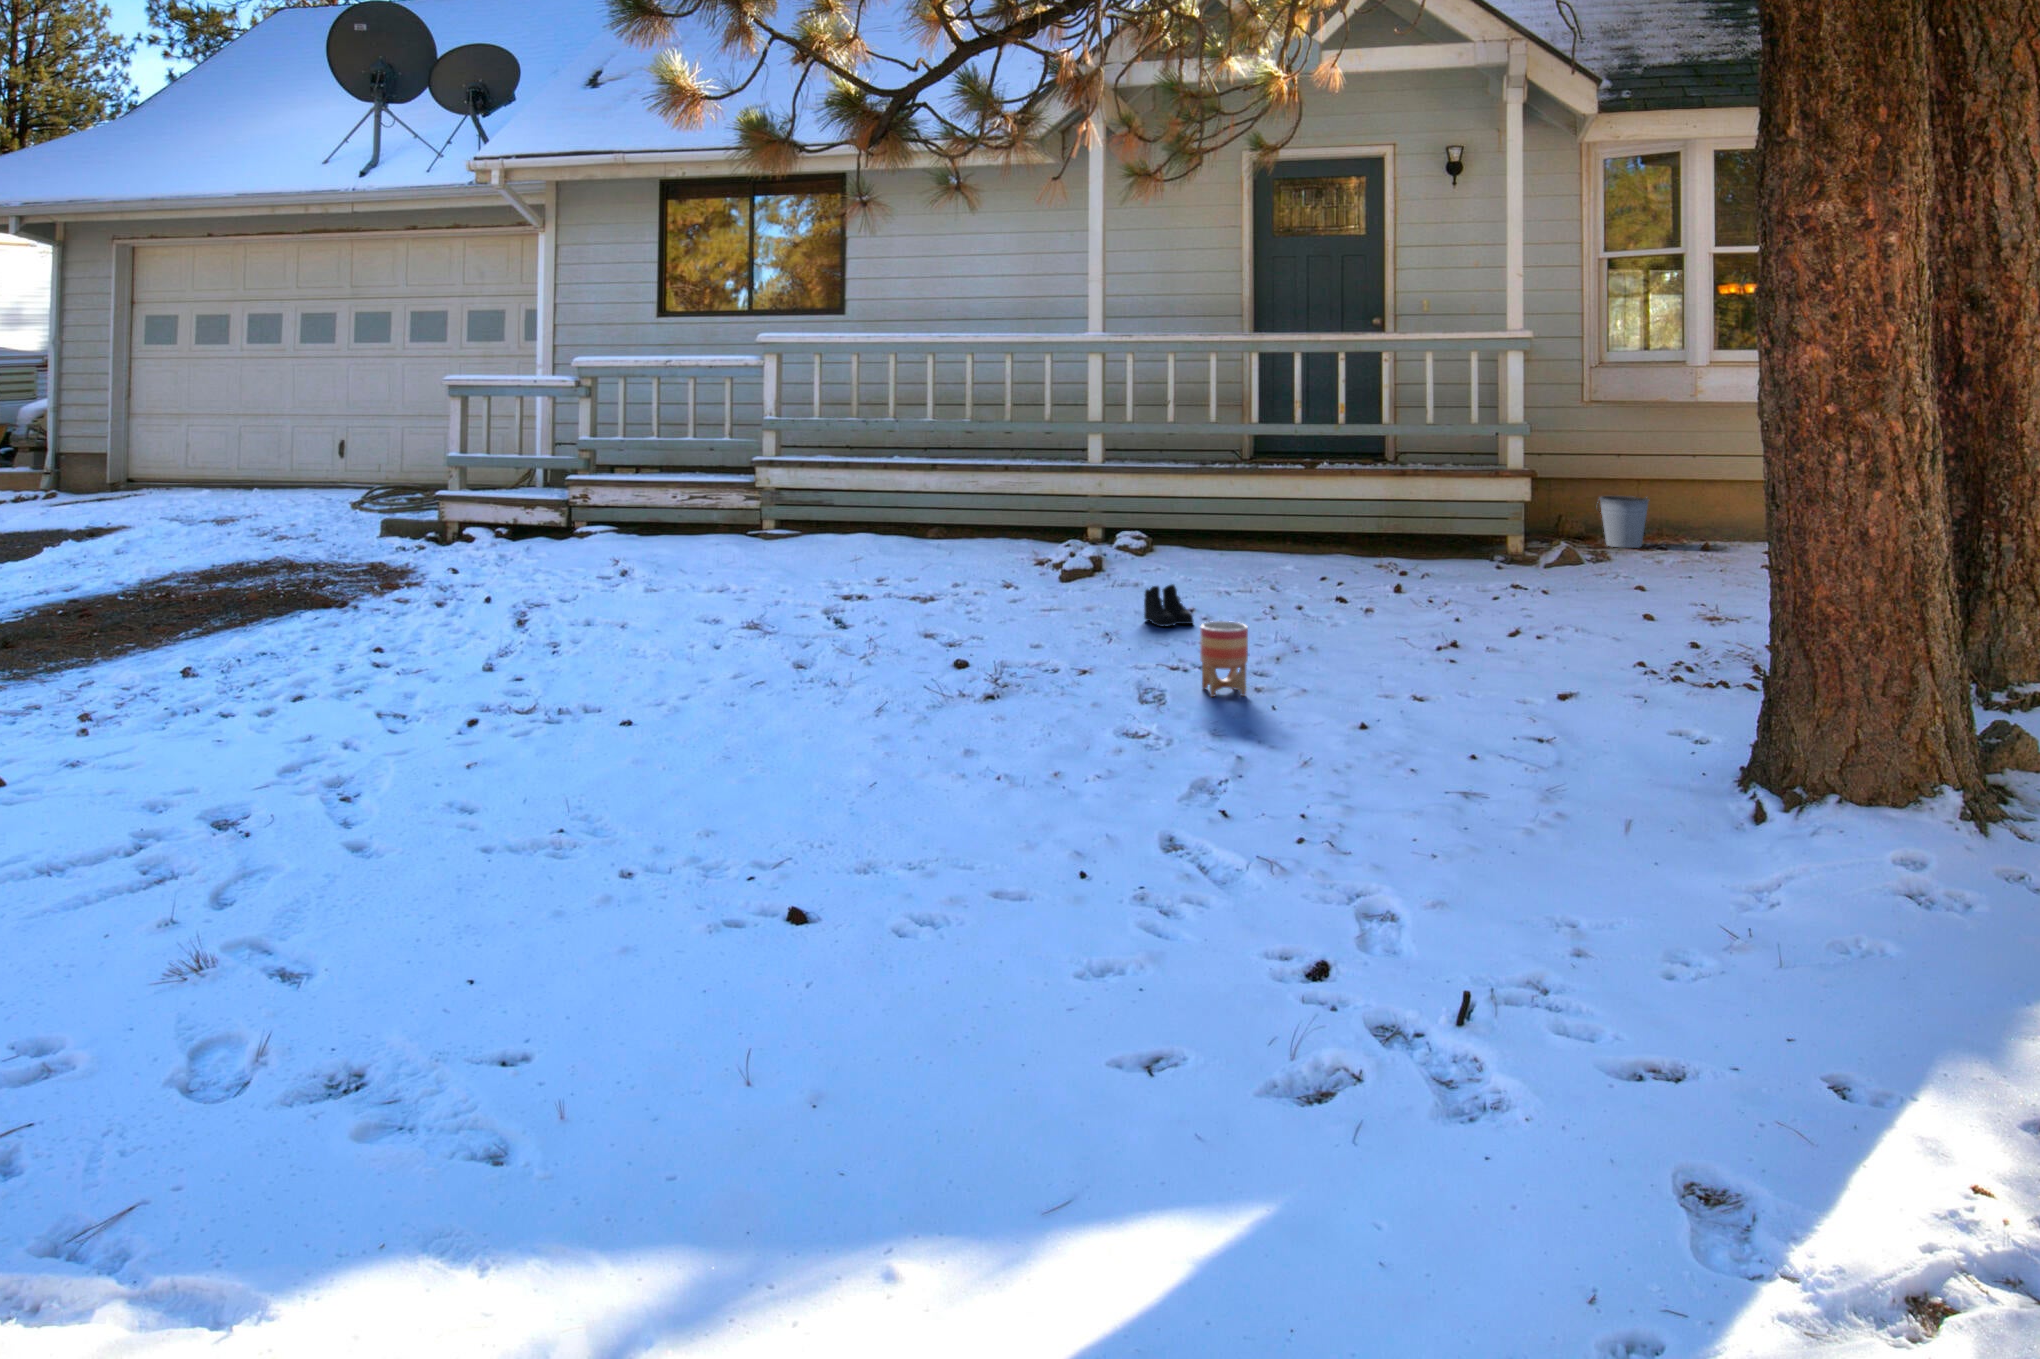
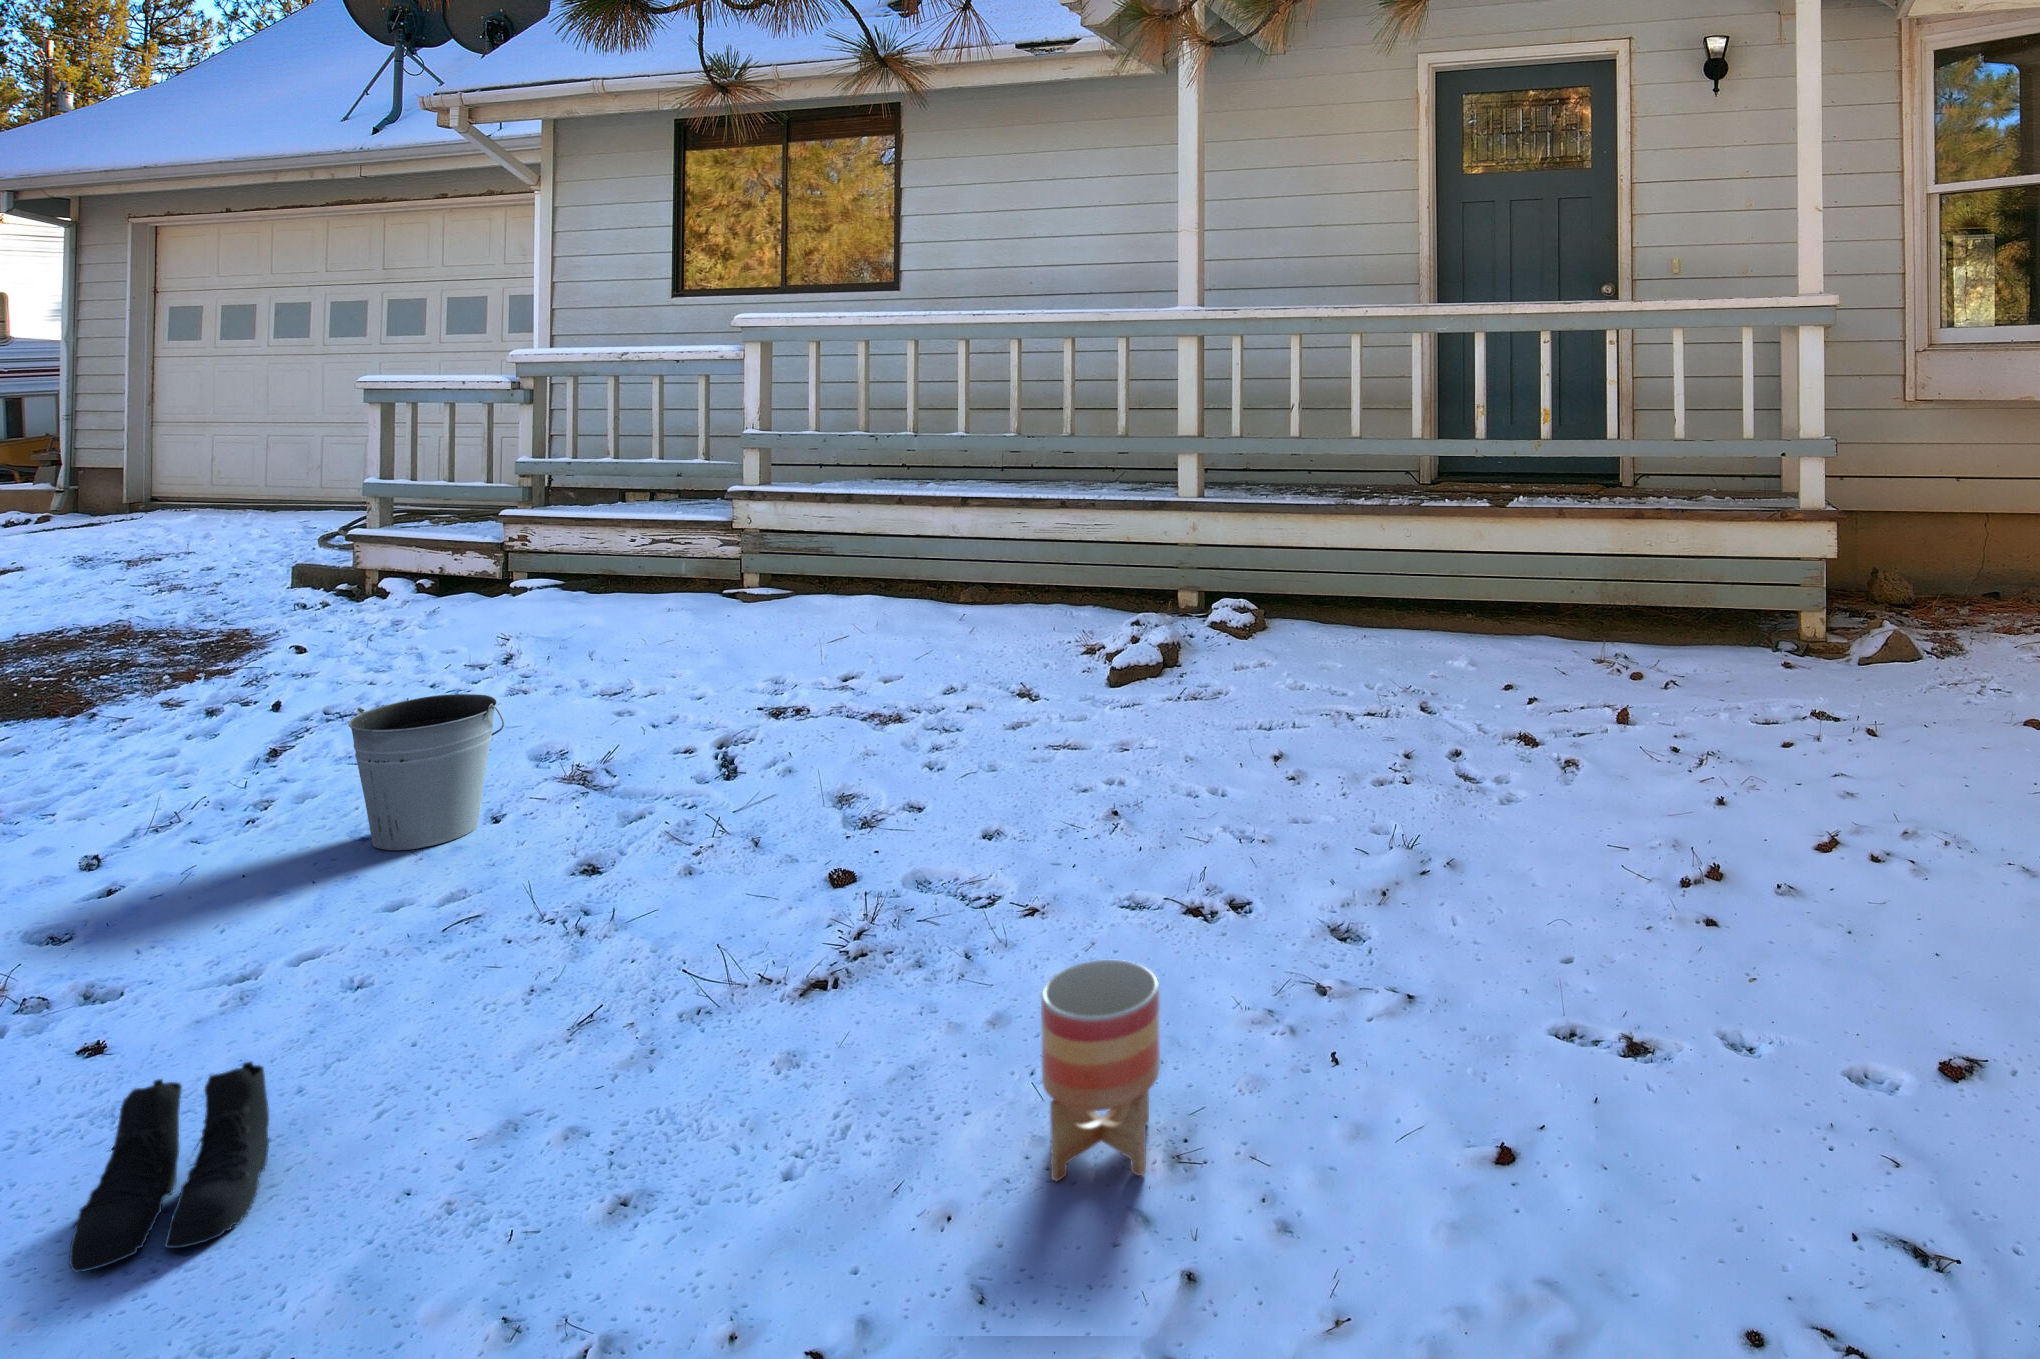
bucket: present [1599,496,1649,548] -> present [348,694,504,850]
boots: present [1144,584,1193,626] -> present [69,1062,269,1272]

